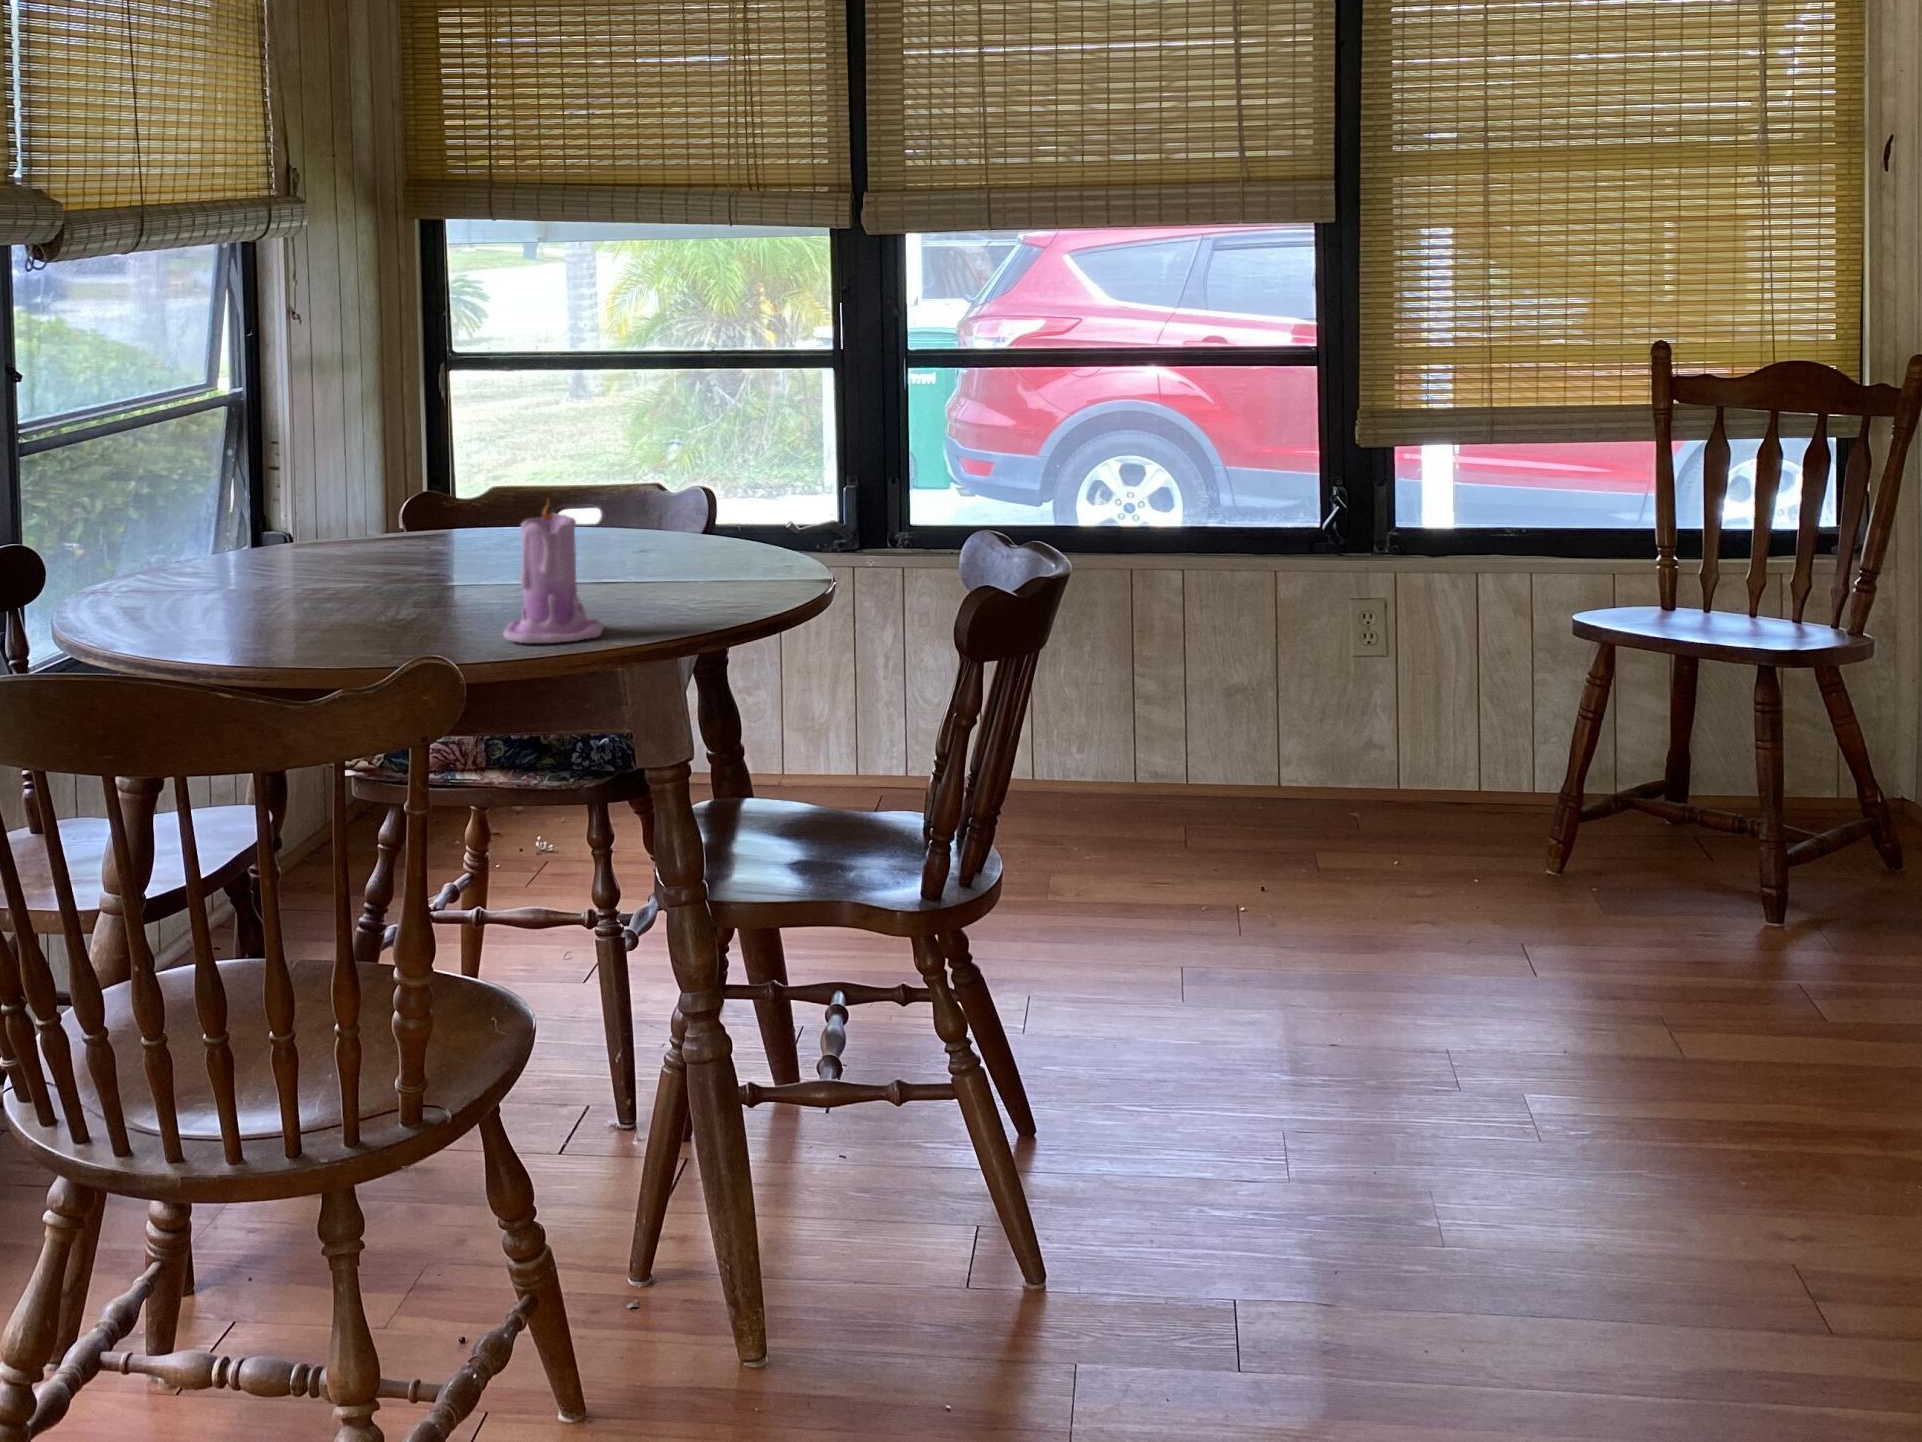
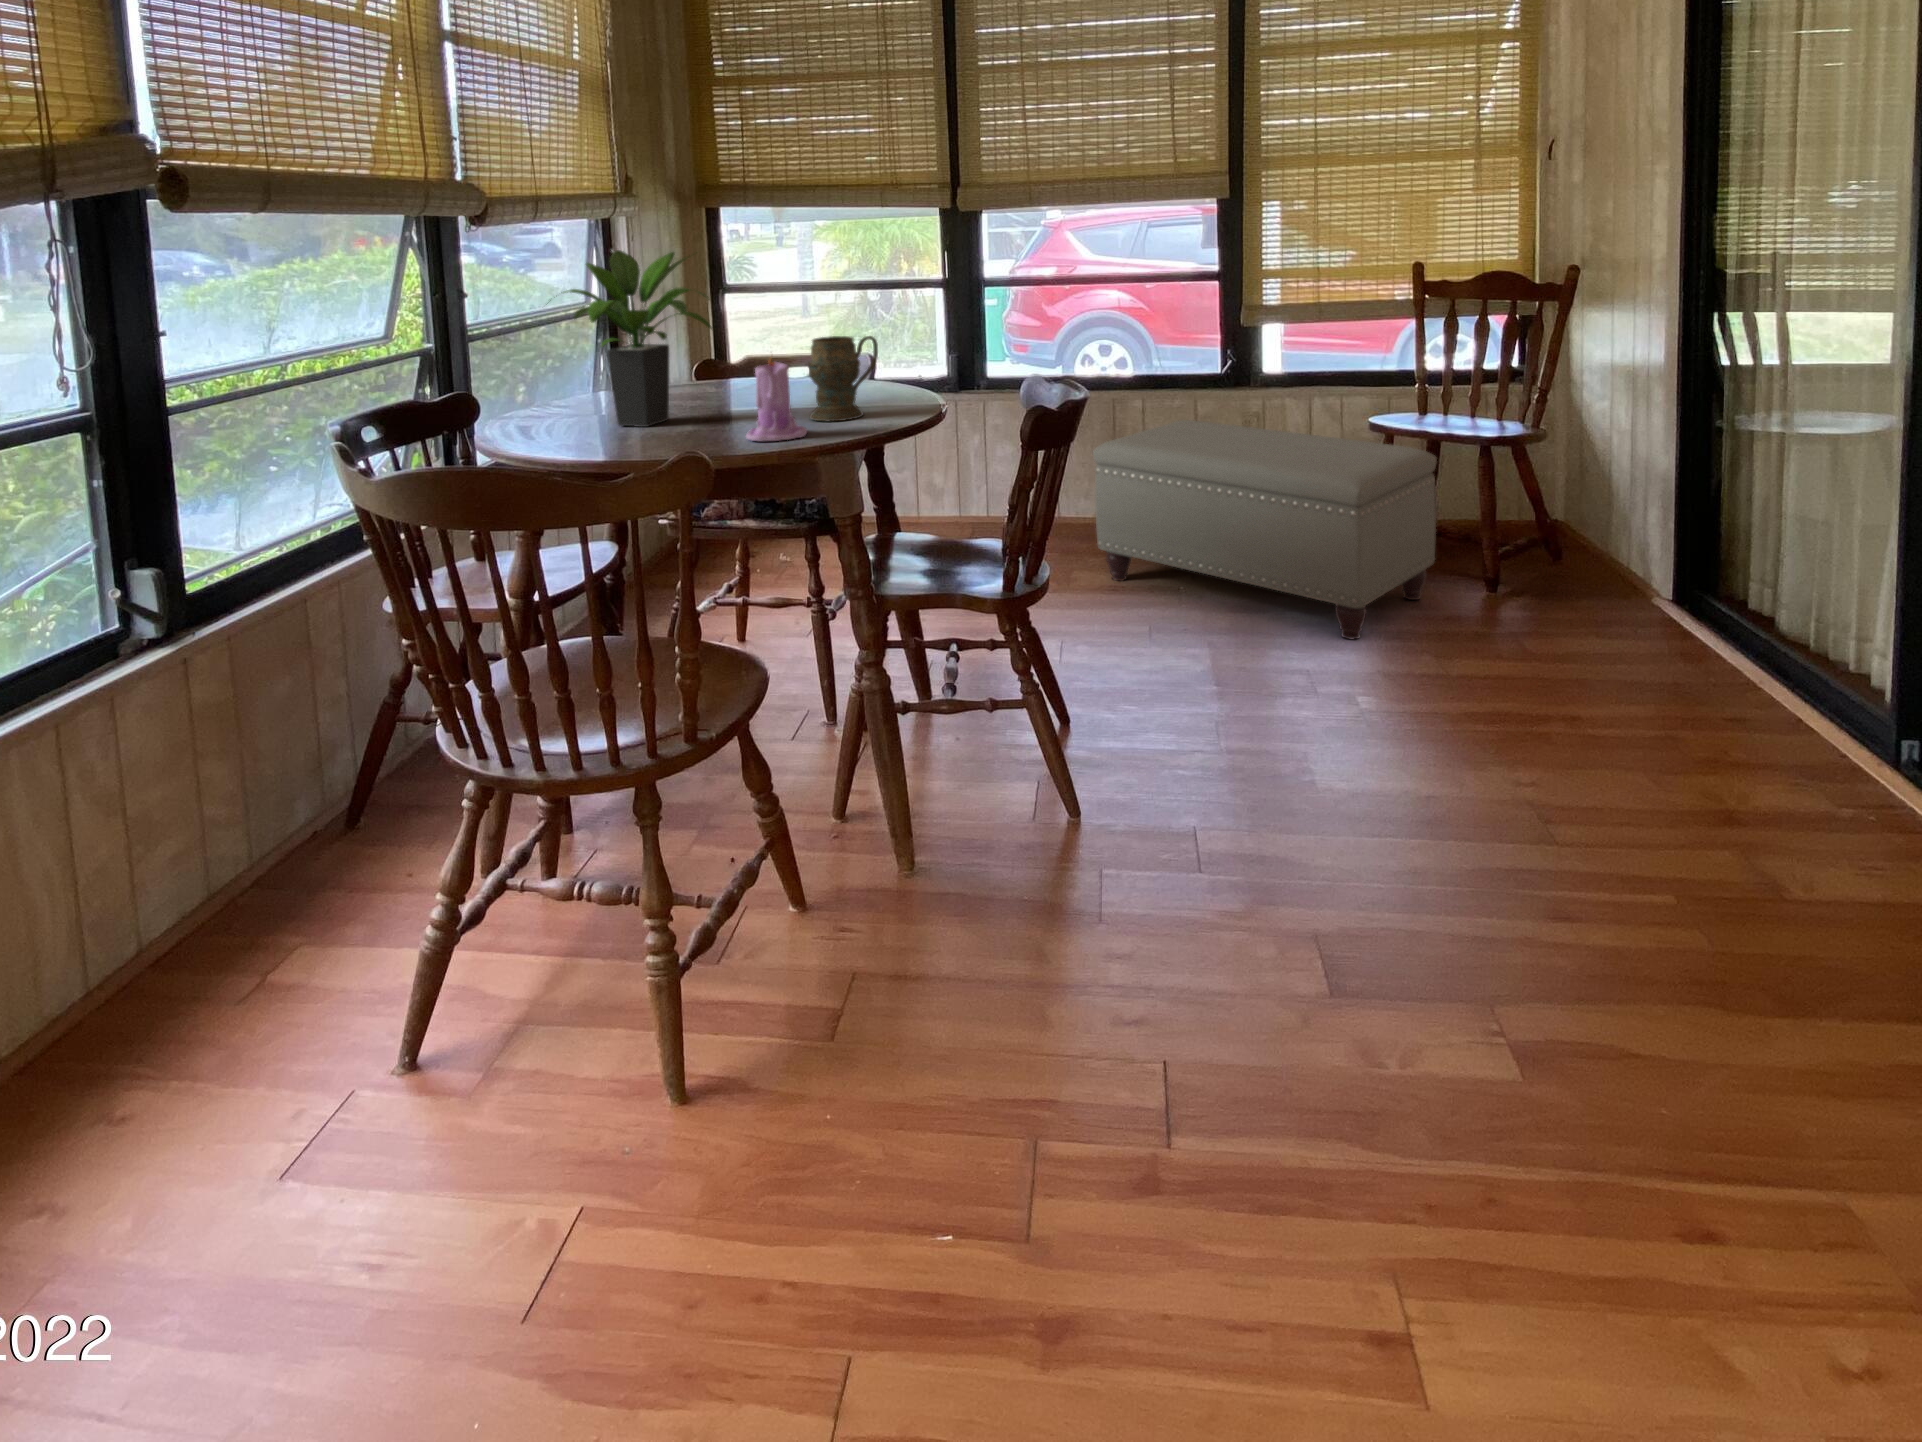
potted plant: none [169,320,449,613] -> present [547,250,712,427]
mug: none [605,470,721,611] -> present [808,336,878,421]
ottoman: none [1086,611,1681,1001] -> present [1093,420,1437,639]

